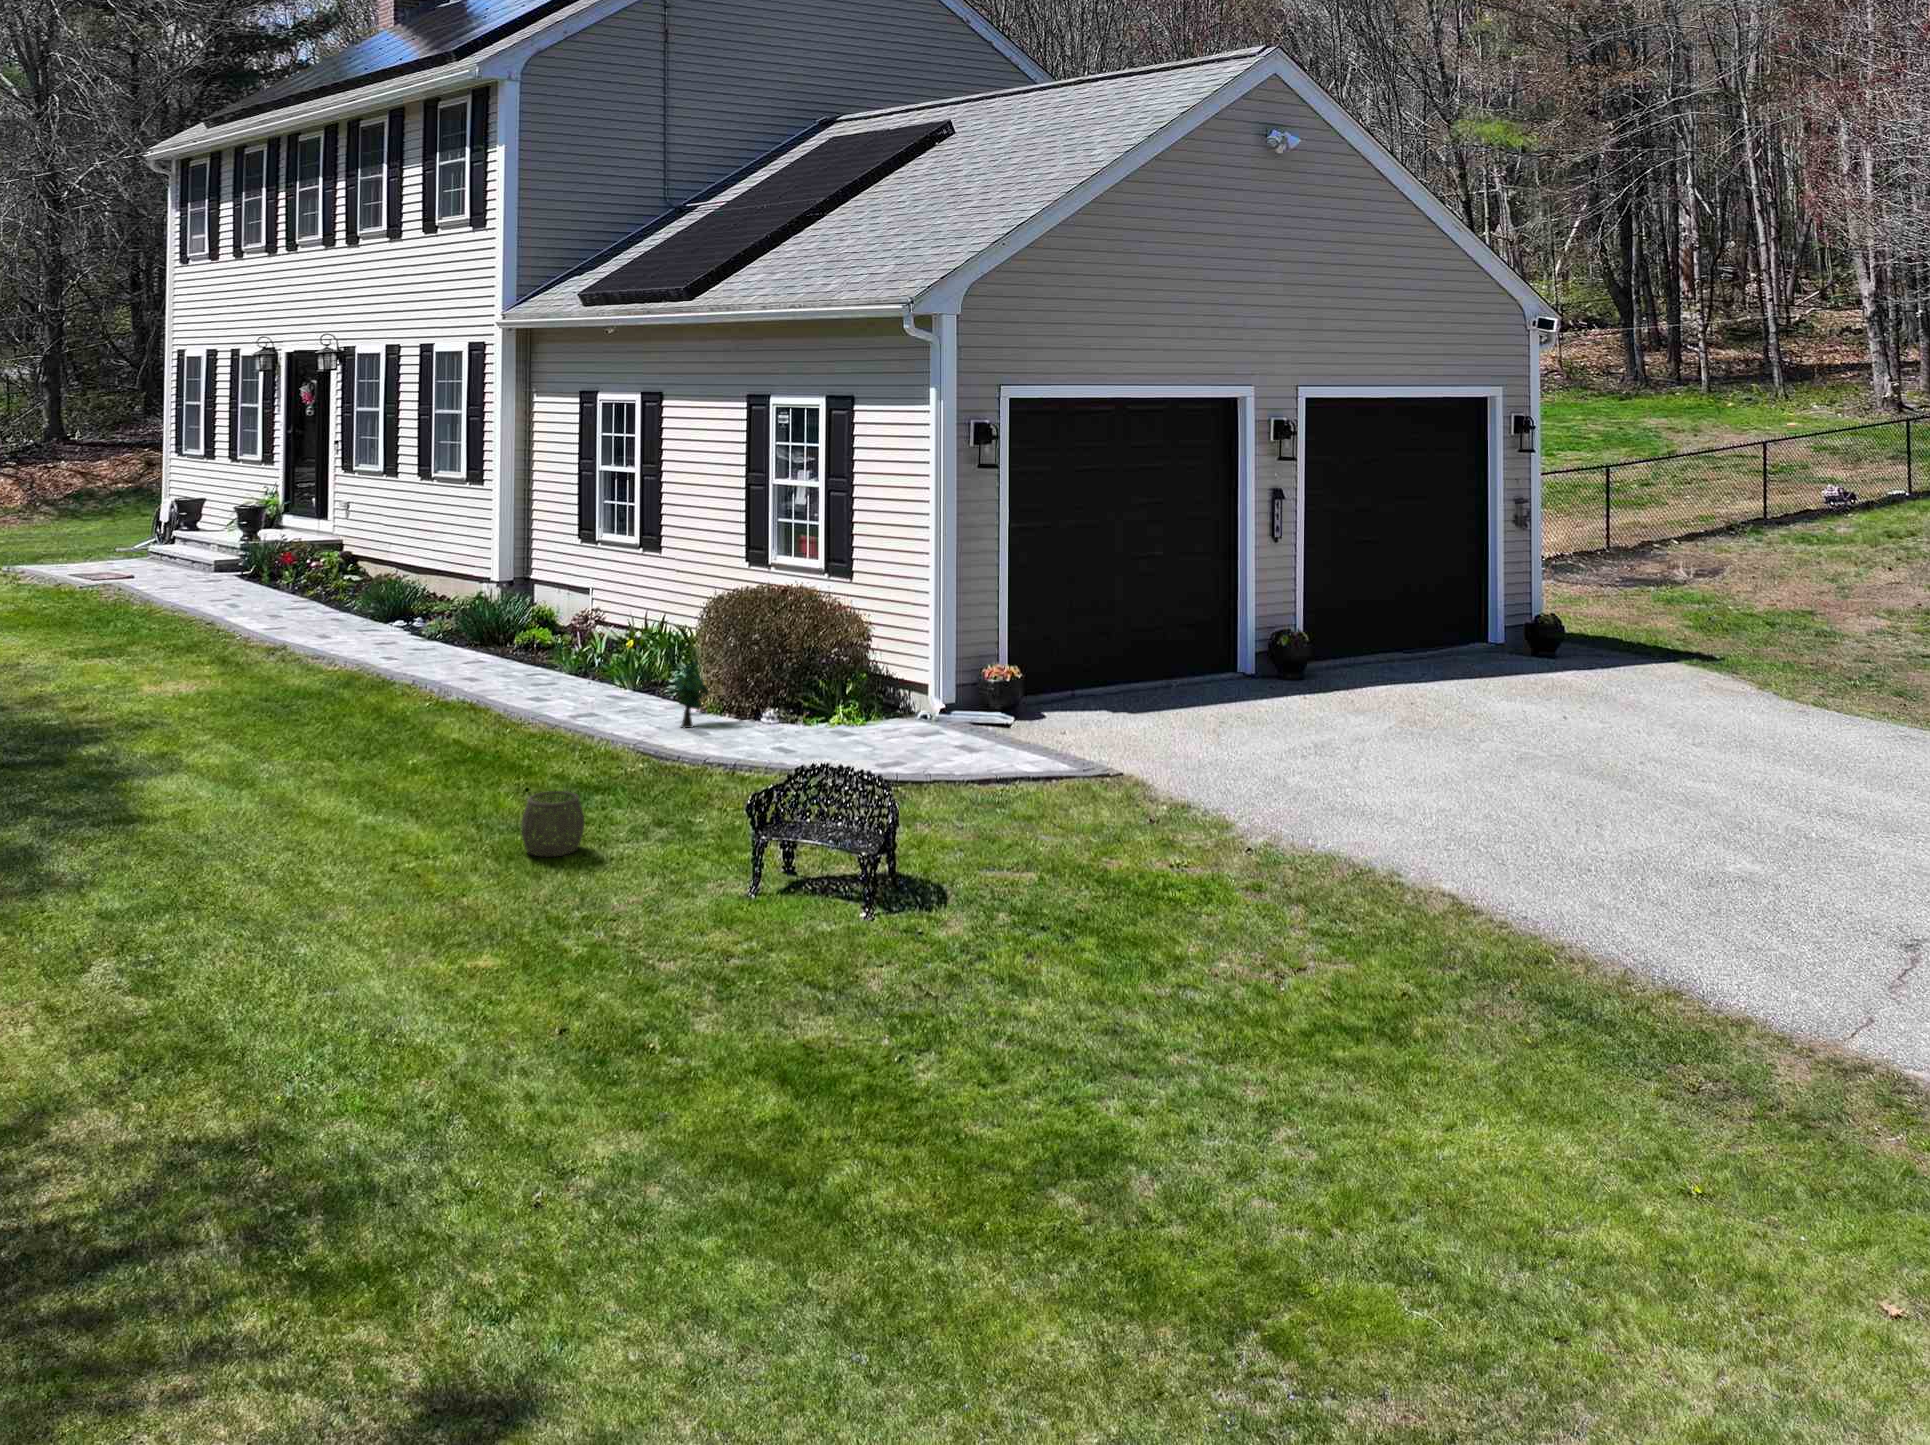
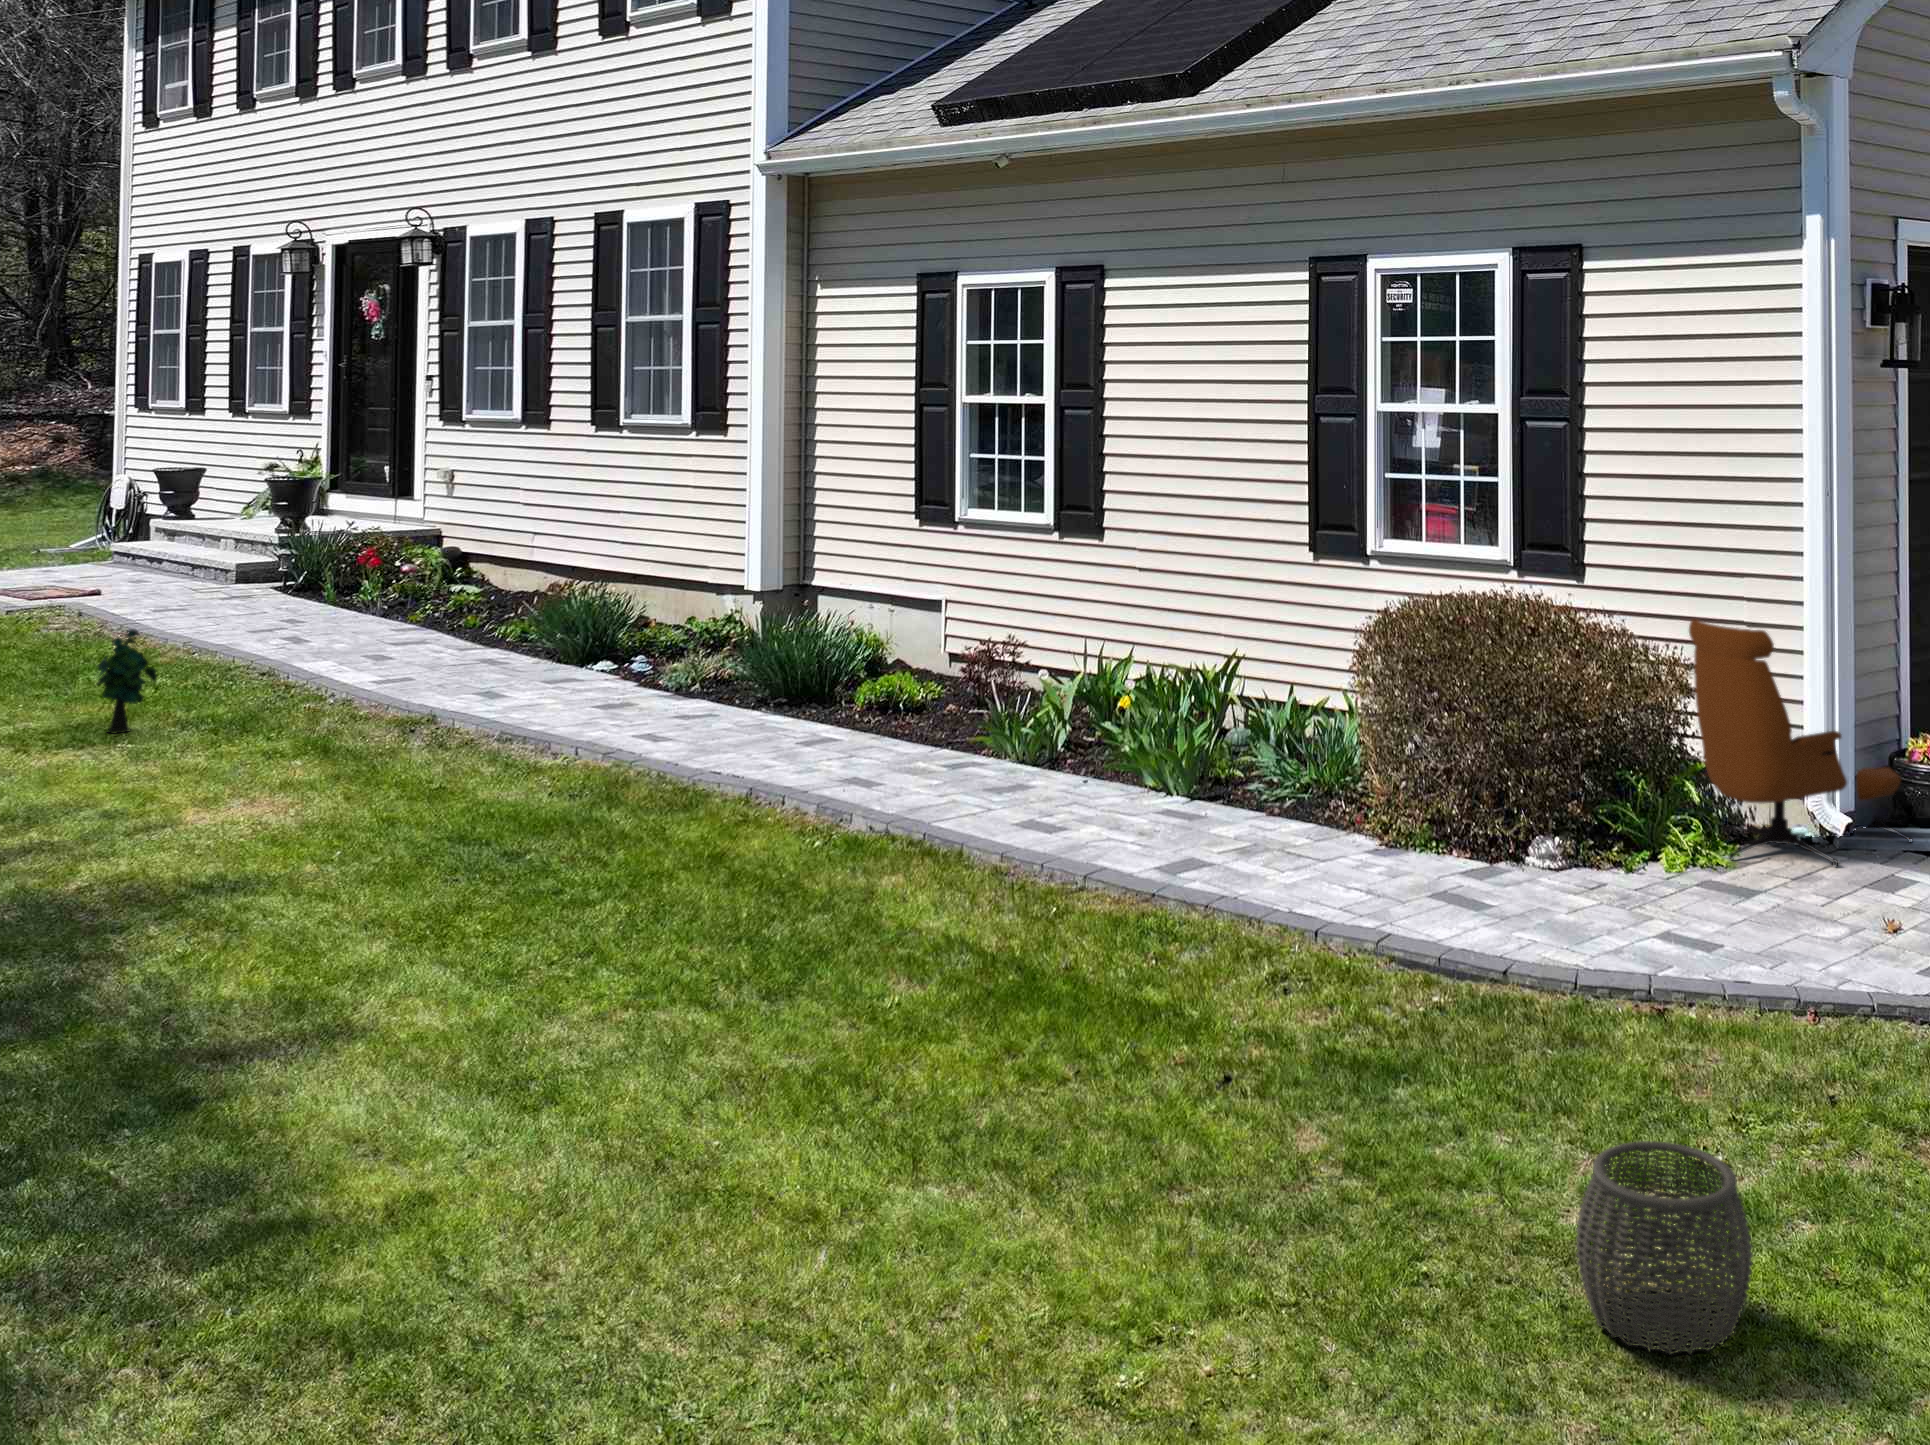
lounge chair: none [840,605,982,733] -> present [1689,619,1912,867]
decorative plant: present [674,661,709,728] -> present [96,629,157,733]

